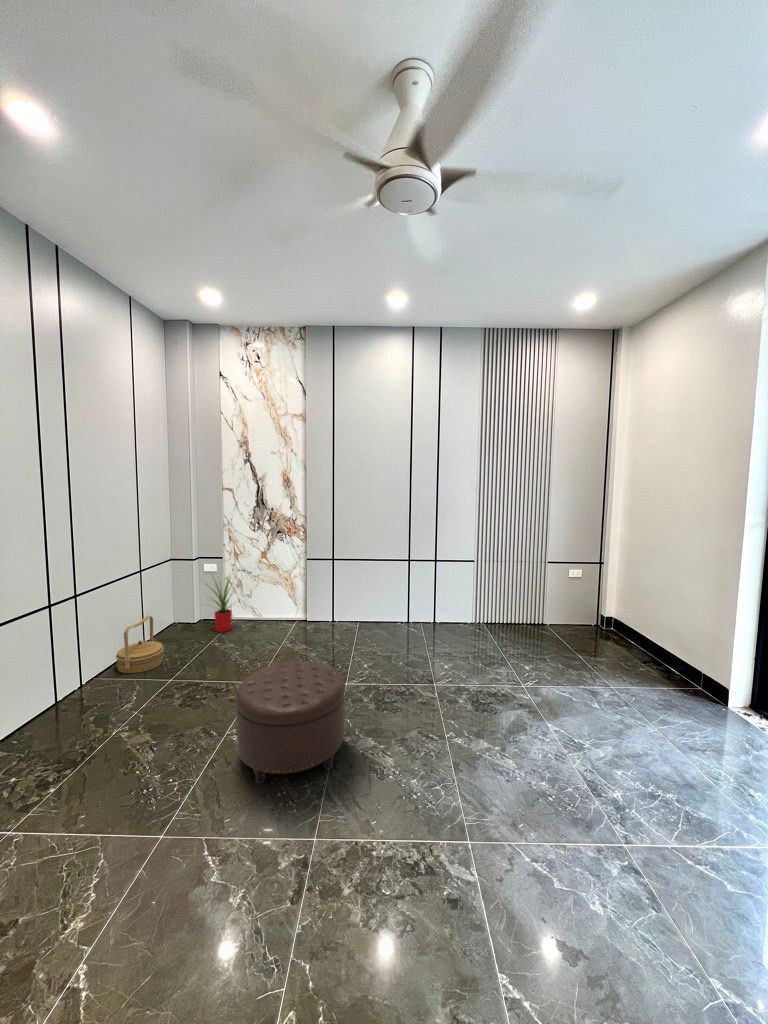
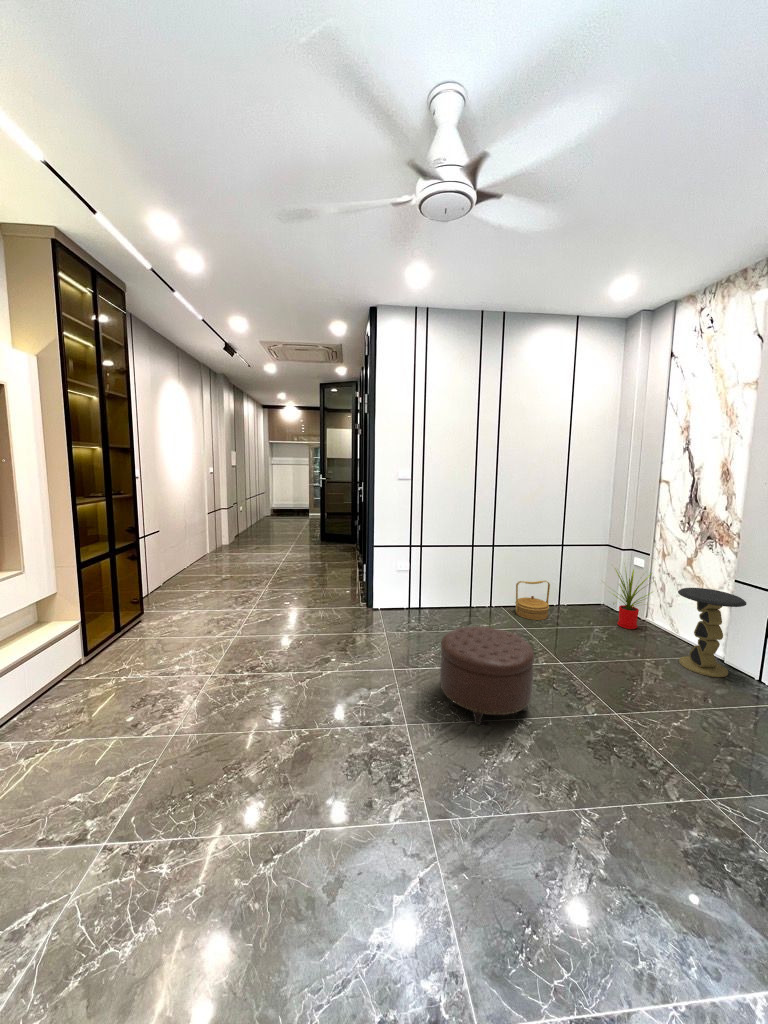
side table: none [282,569,322,635] -> present [678,588,746,677]

